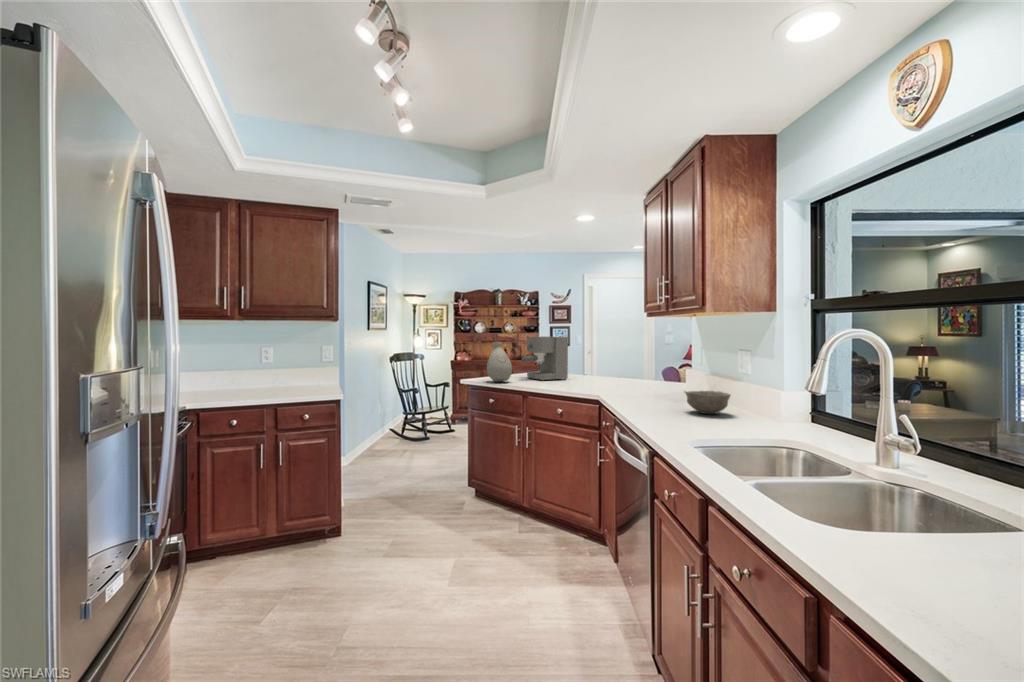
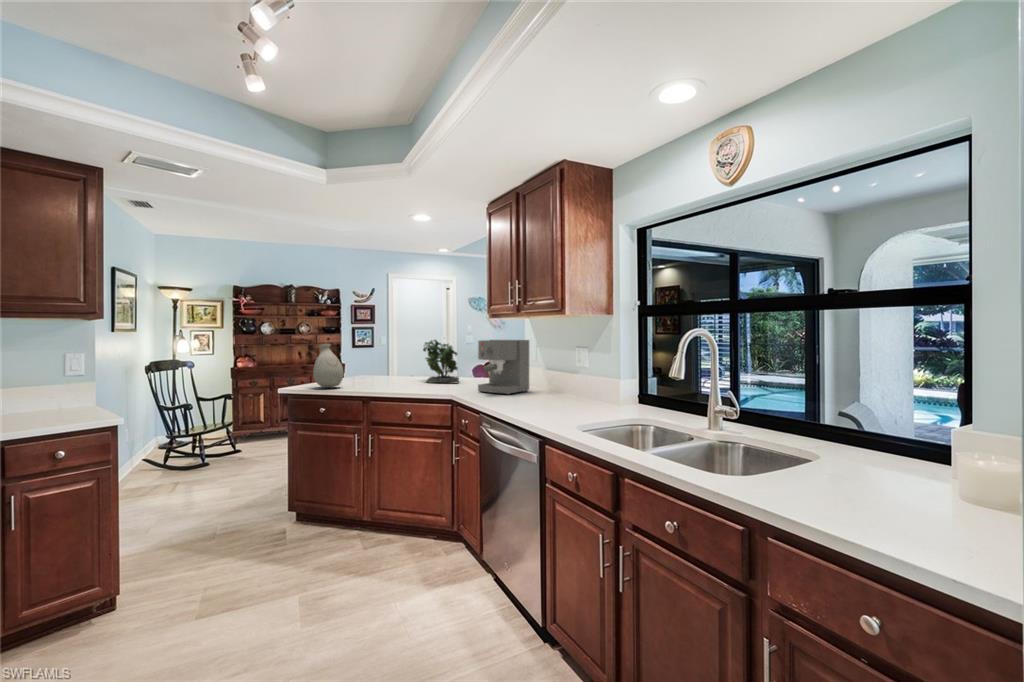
coffee maker: present [521,336,568,381] -> present [478,340,529,395]
potted plant: none [590,337,627,385] -> present [423,340,459,383]
bowl: present [684,391,731,414] -> none [538,383,577,404]

